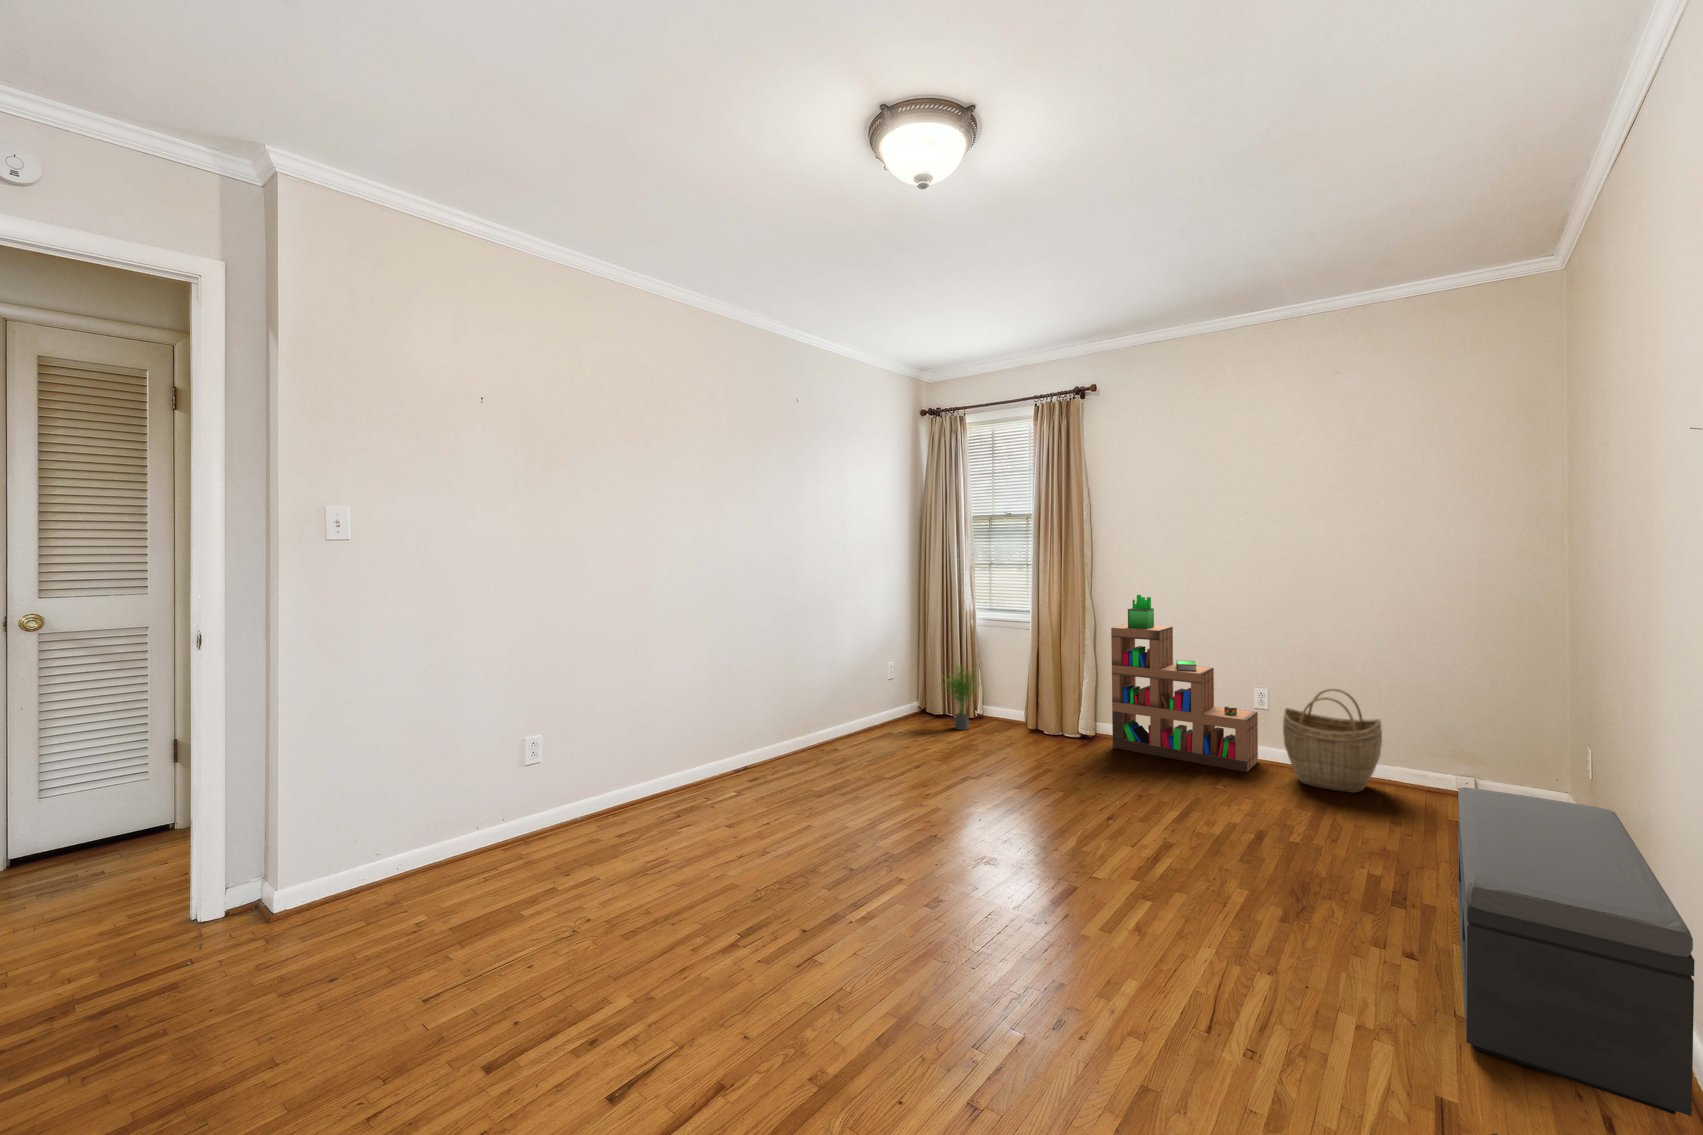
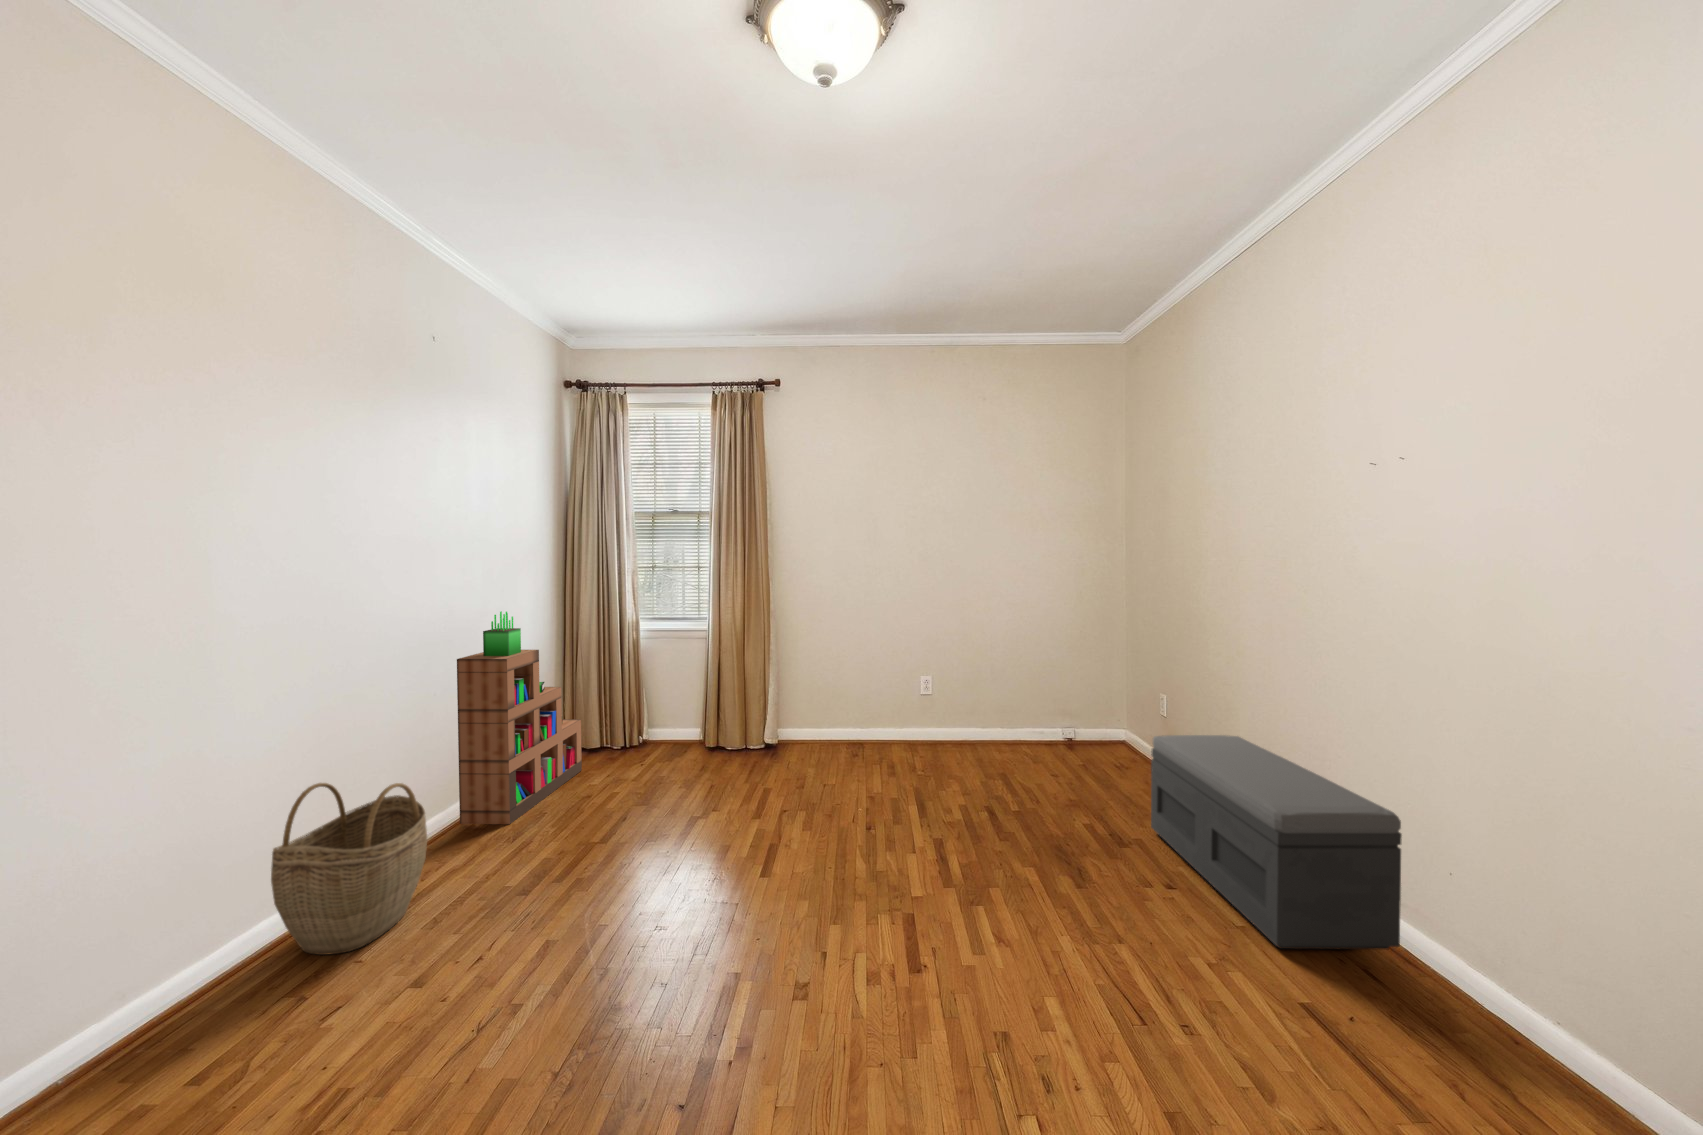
bookshelf: present [1111,595,1258,772] -> present [457,612,582,824]
potted plant: present [946,665,974,730] -> none [595,678,657,761]
woven basket: present [1283,689,1382,793] -> present [271,783,427,955]

